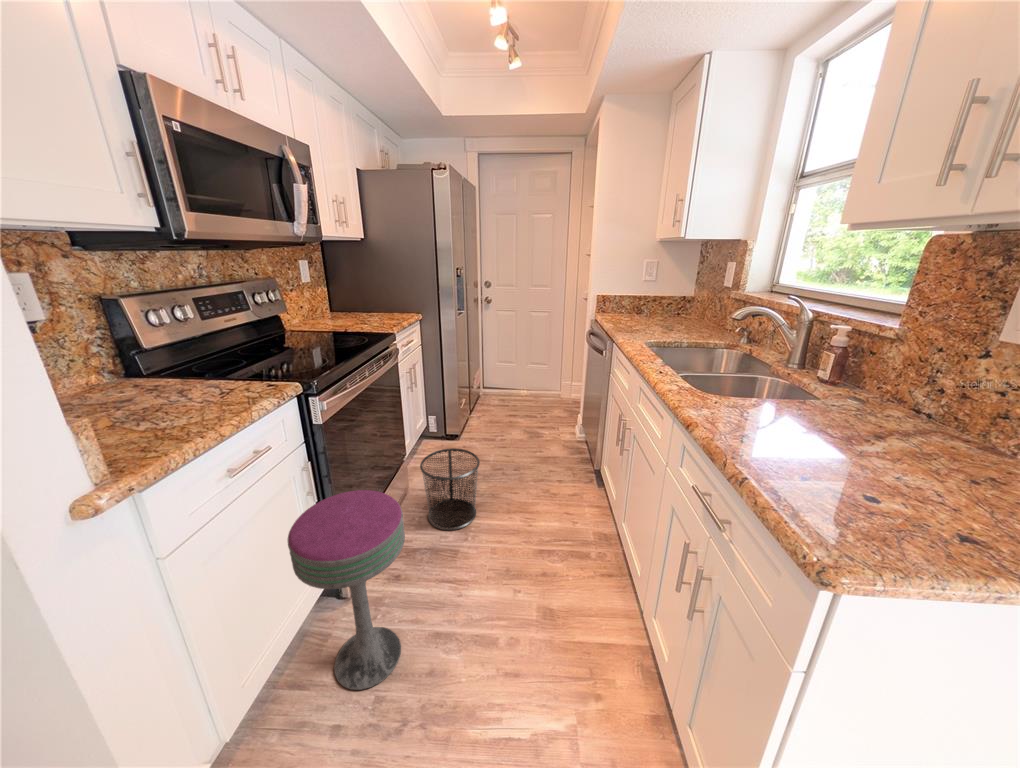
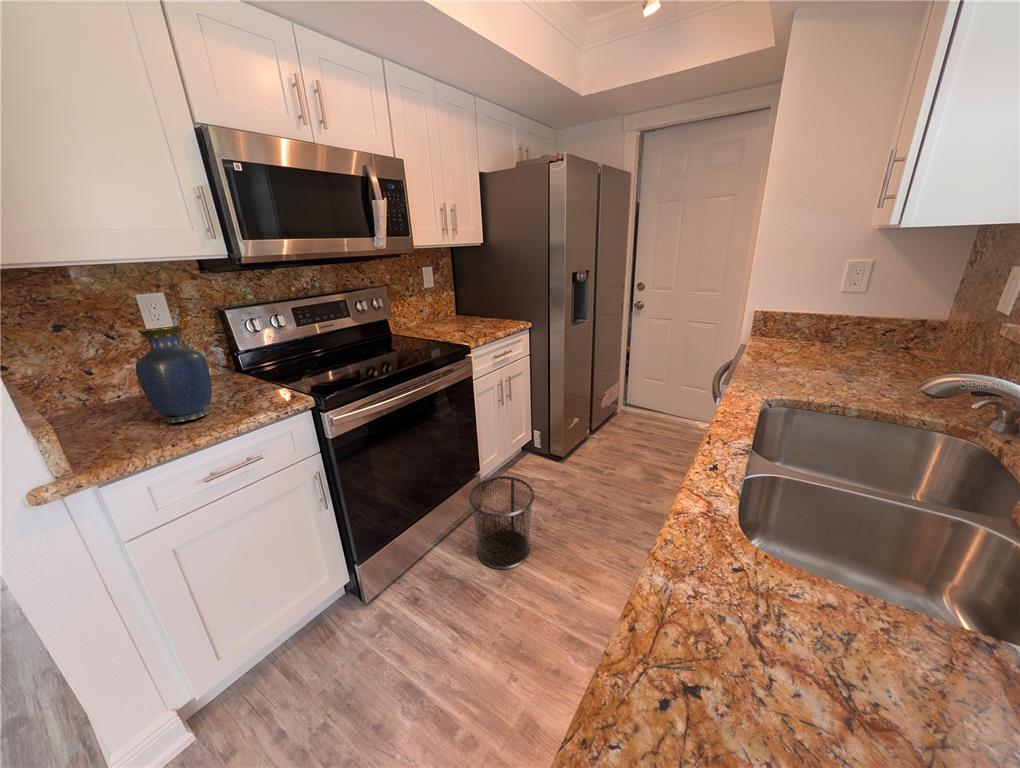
vase: none [101,307,196,424] -> present [135,326,212,423]
bar stool: present [288,490,405,690] -> none [249,511,379,711]

